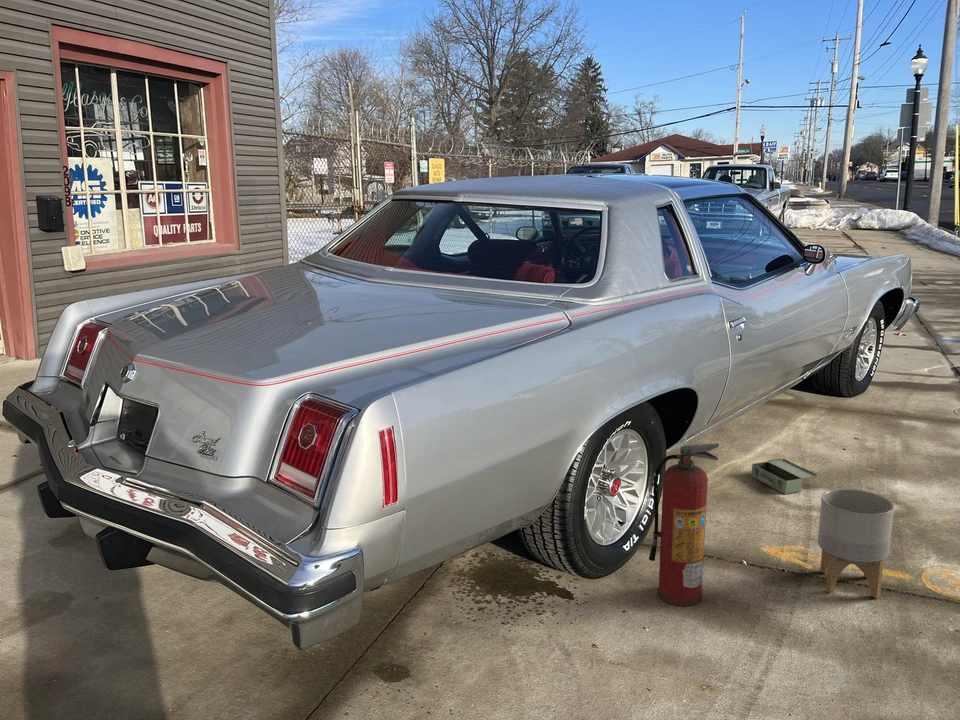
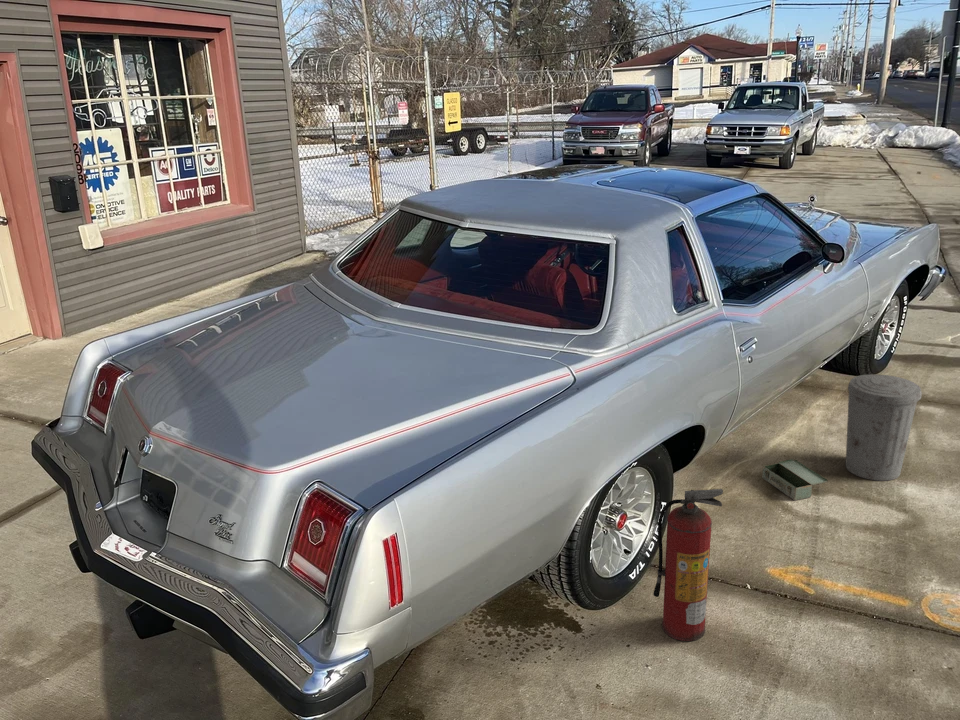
trash can: none [833,376,906,479] -> present [846,374,922,481]
planter: present [818,489,894,599] -> none [822,521,898,632]

